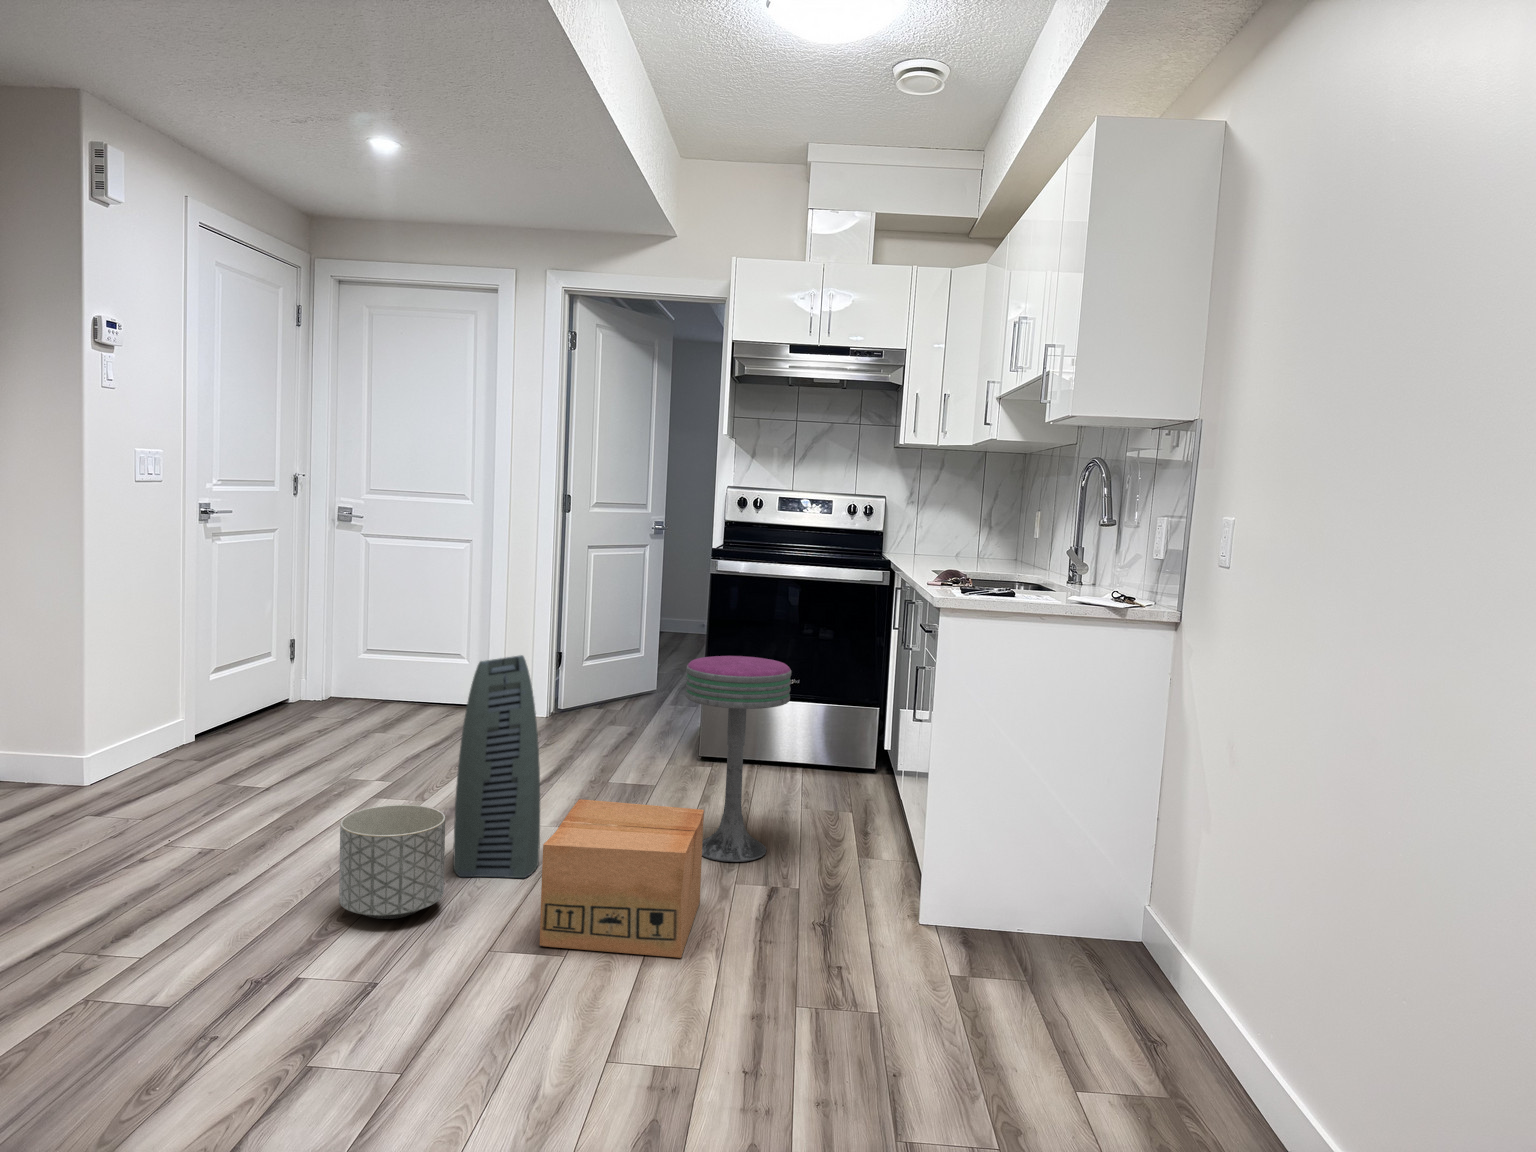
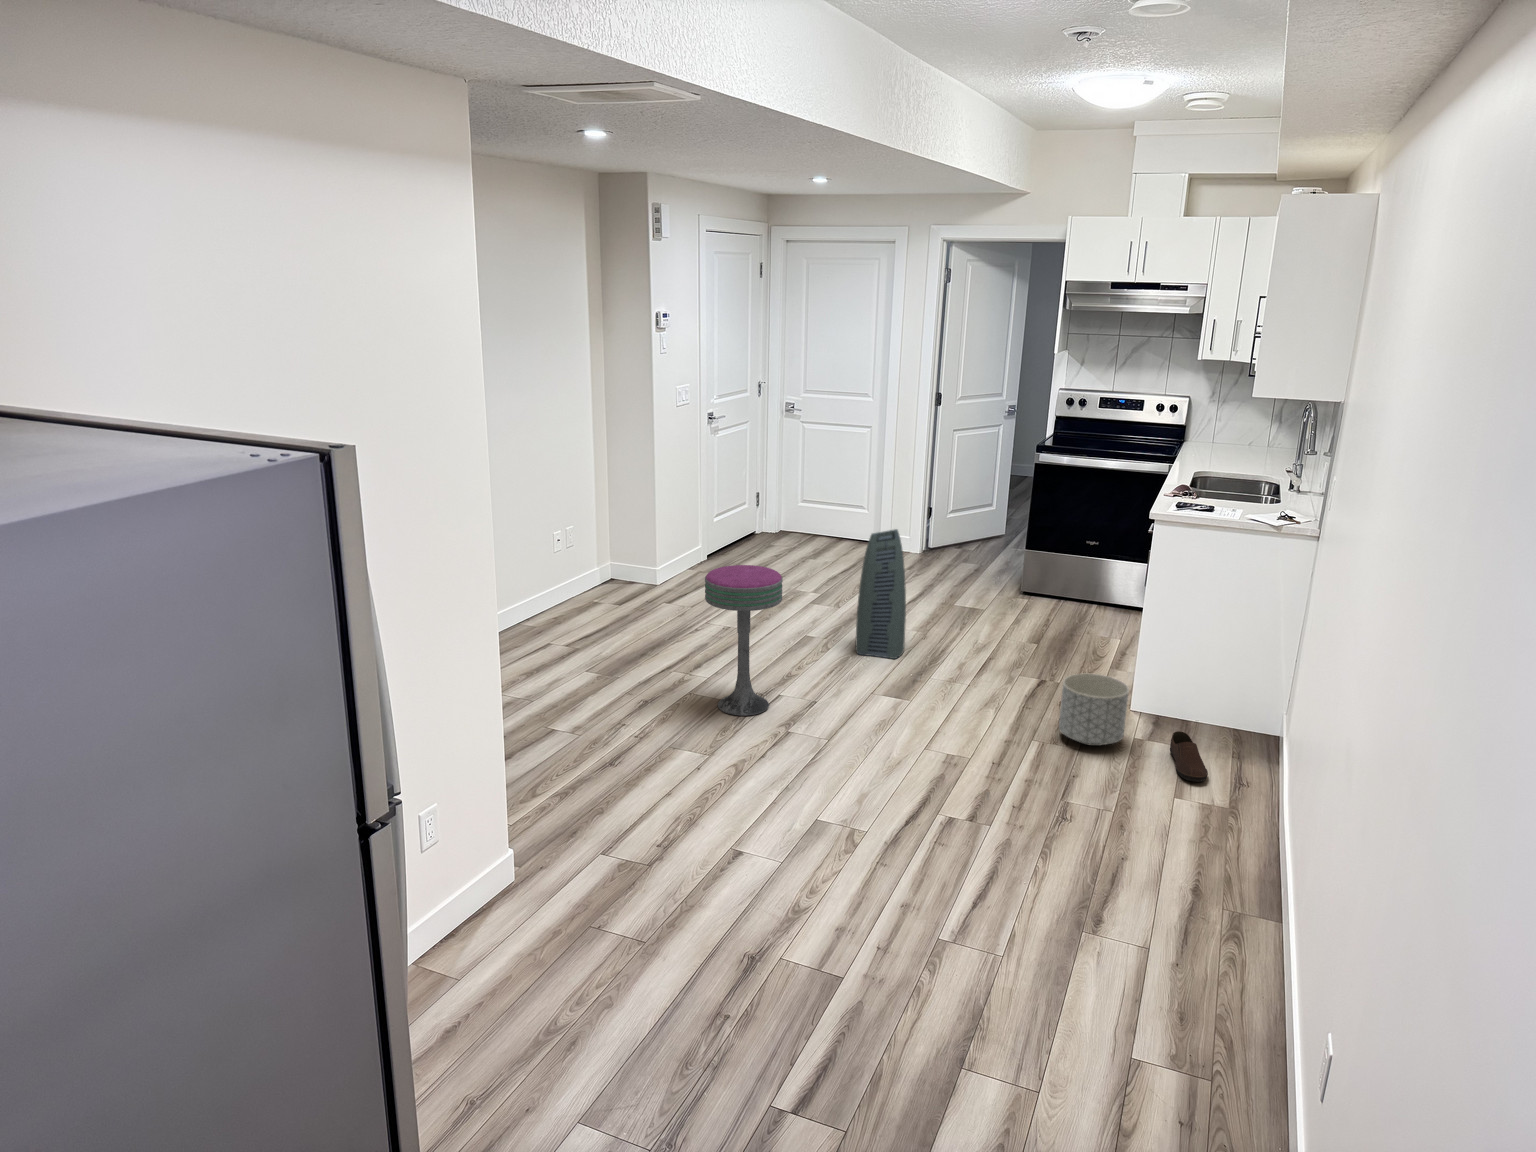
bar stool: present [685,656,791,862] -> present [705,565,783,716]
cardboard box: present [540,799,704,958] -> none [899,618,999,710]
planter: present [339,805,445,919] -> present [1059,674,1129,746]
shoe: none [1021,955,1109,1050] -> present [1170,731,1208,782]

